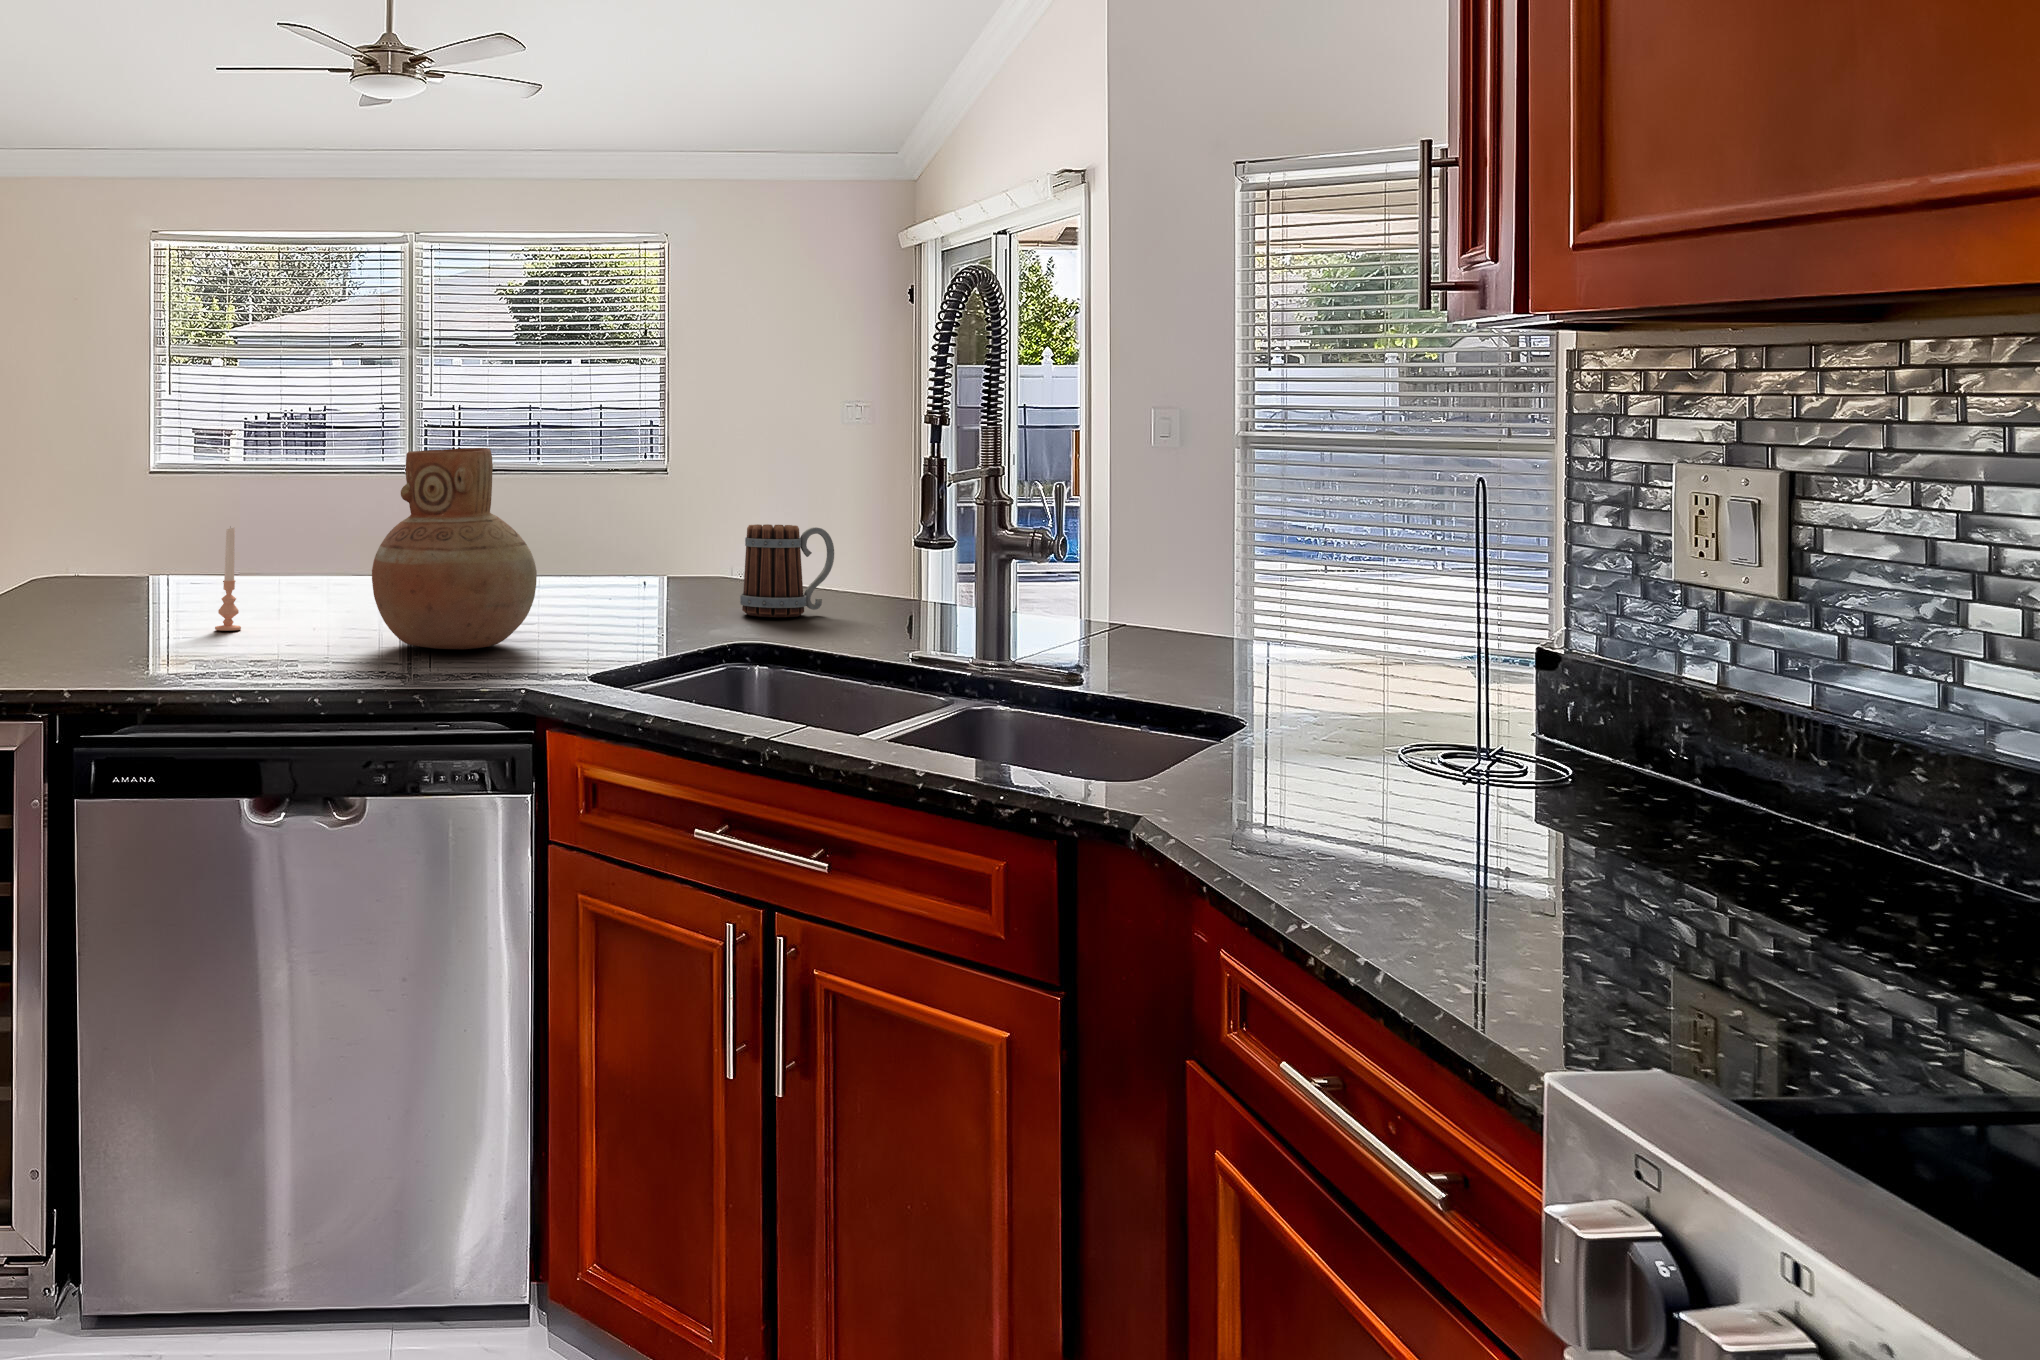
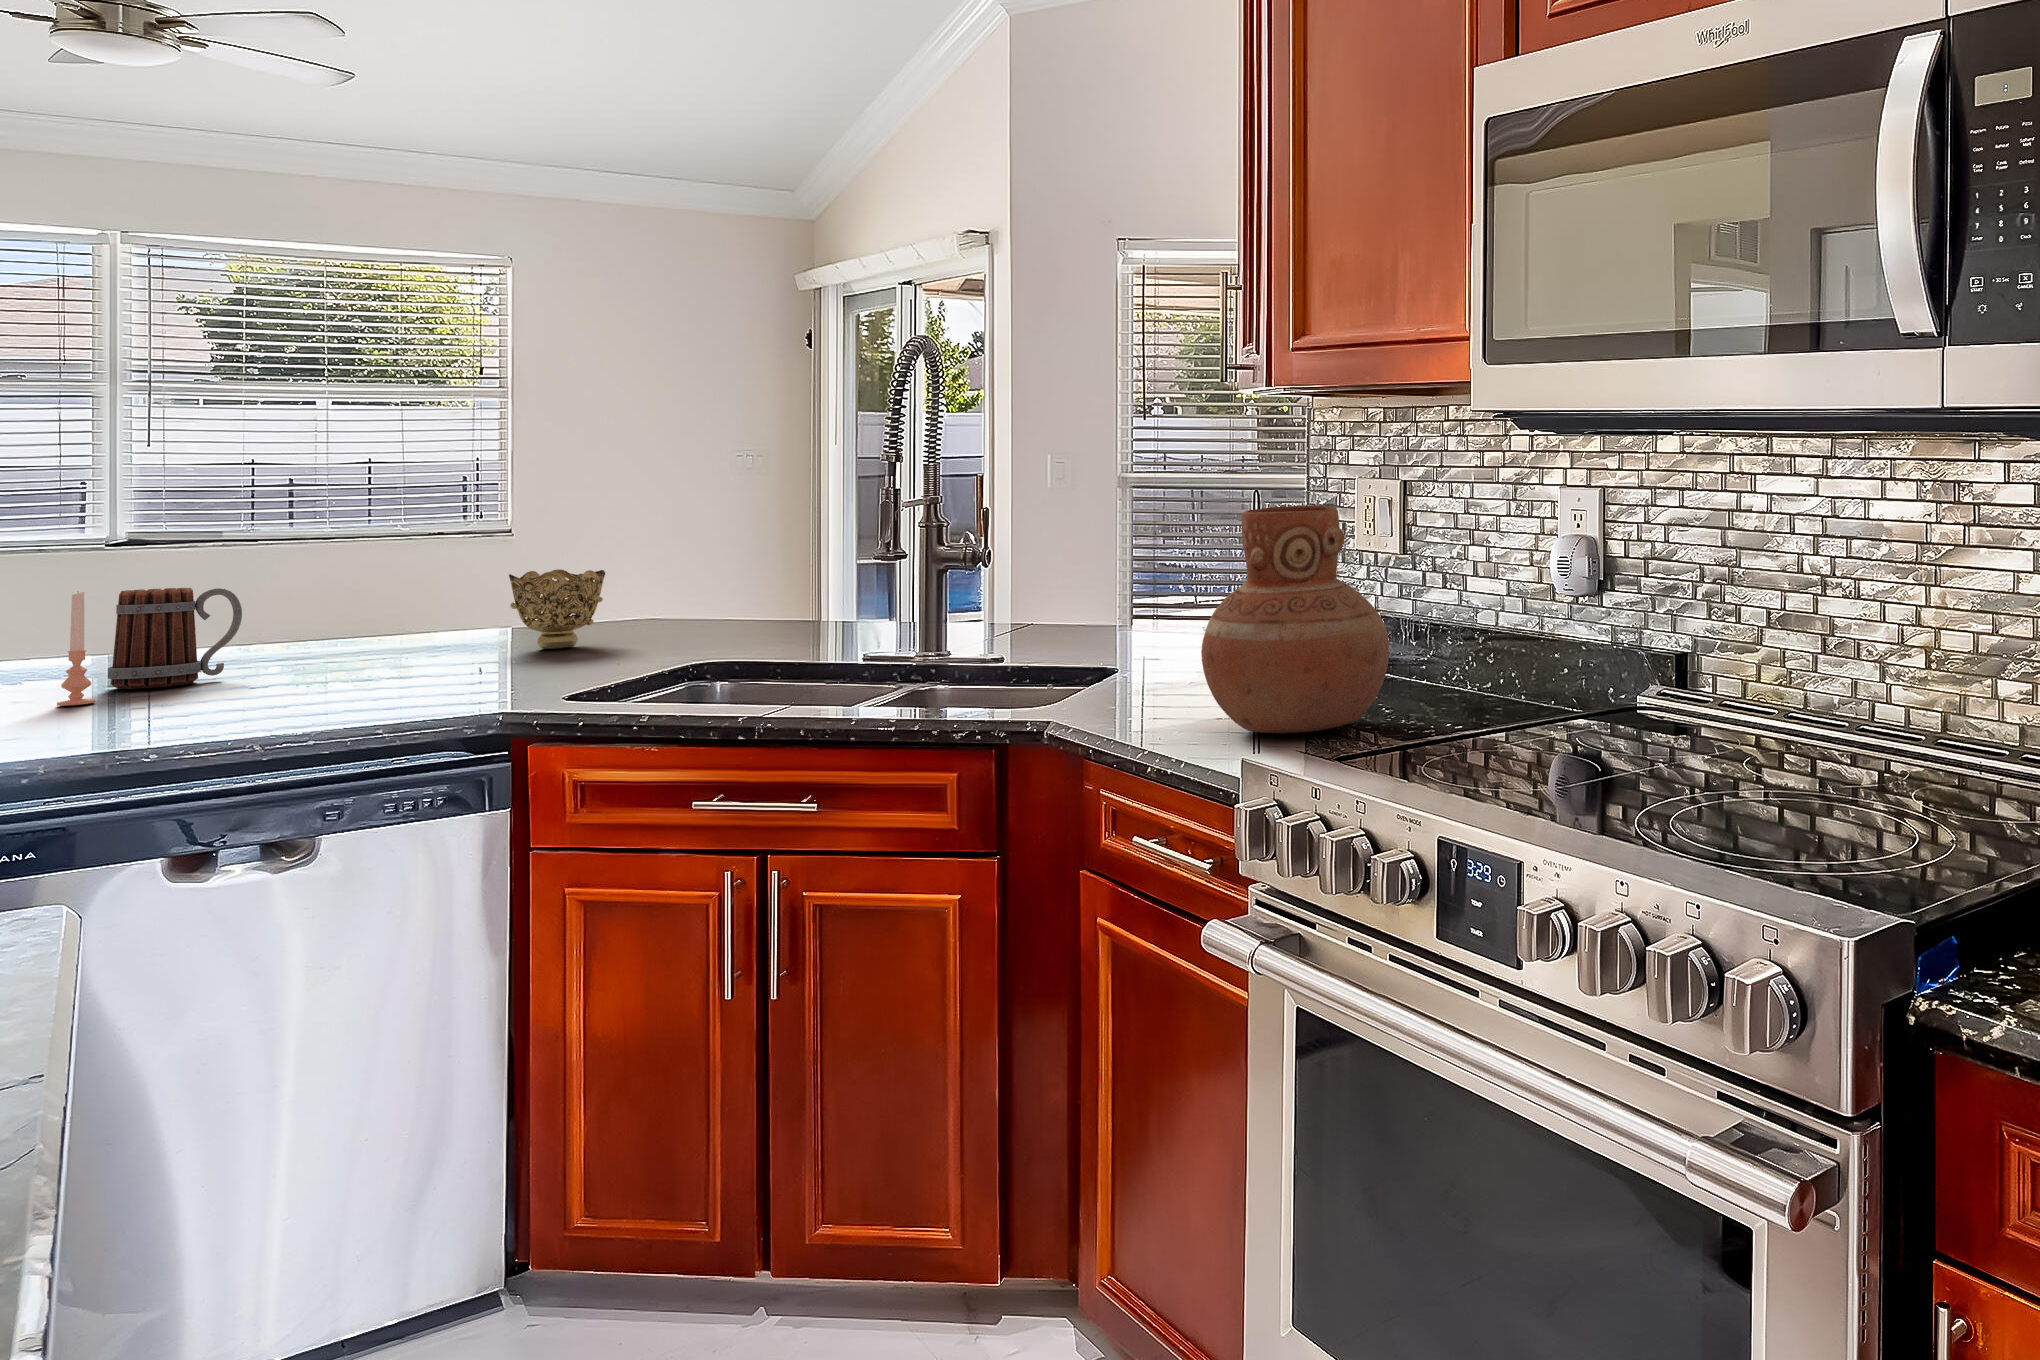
vase: present [372,448,537,649] -> present [1201,505,1389,733]
mug: present [740,524,834,617] -> present [108,588,242,689]
decorative bowl: none [572,528,659,612] -> present [509,569,605,649]

